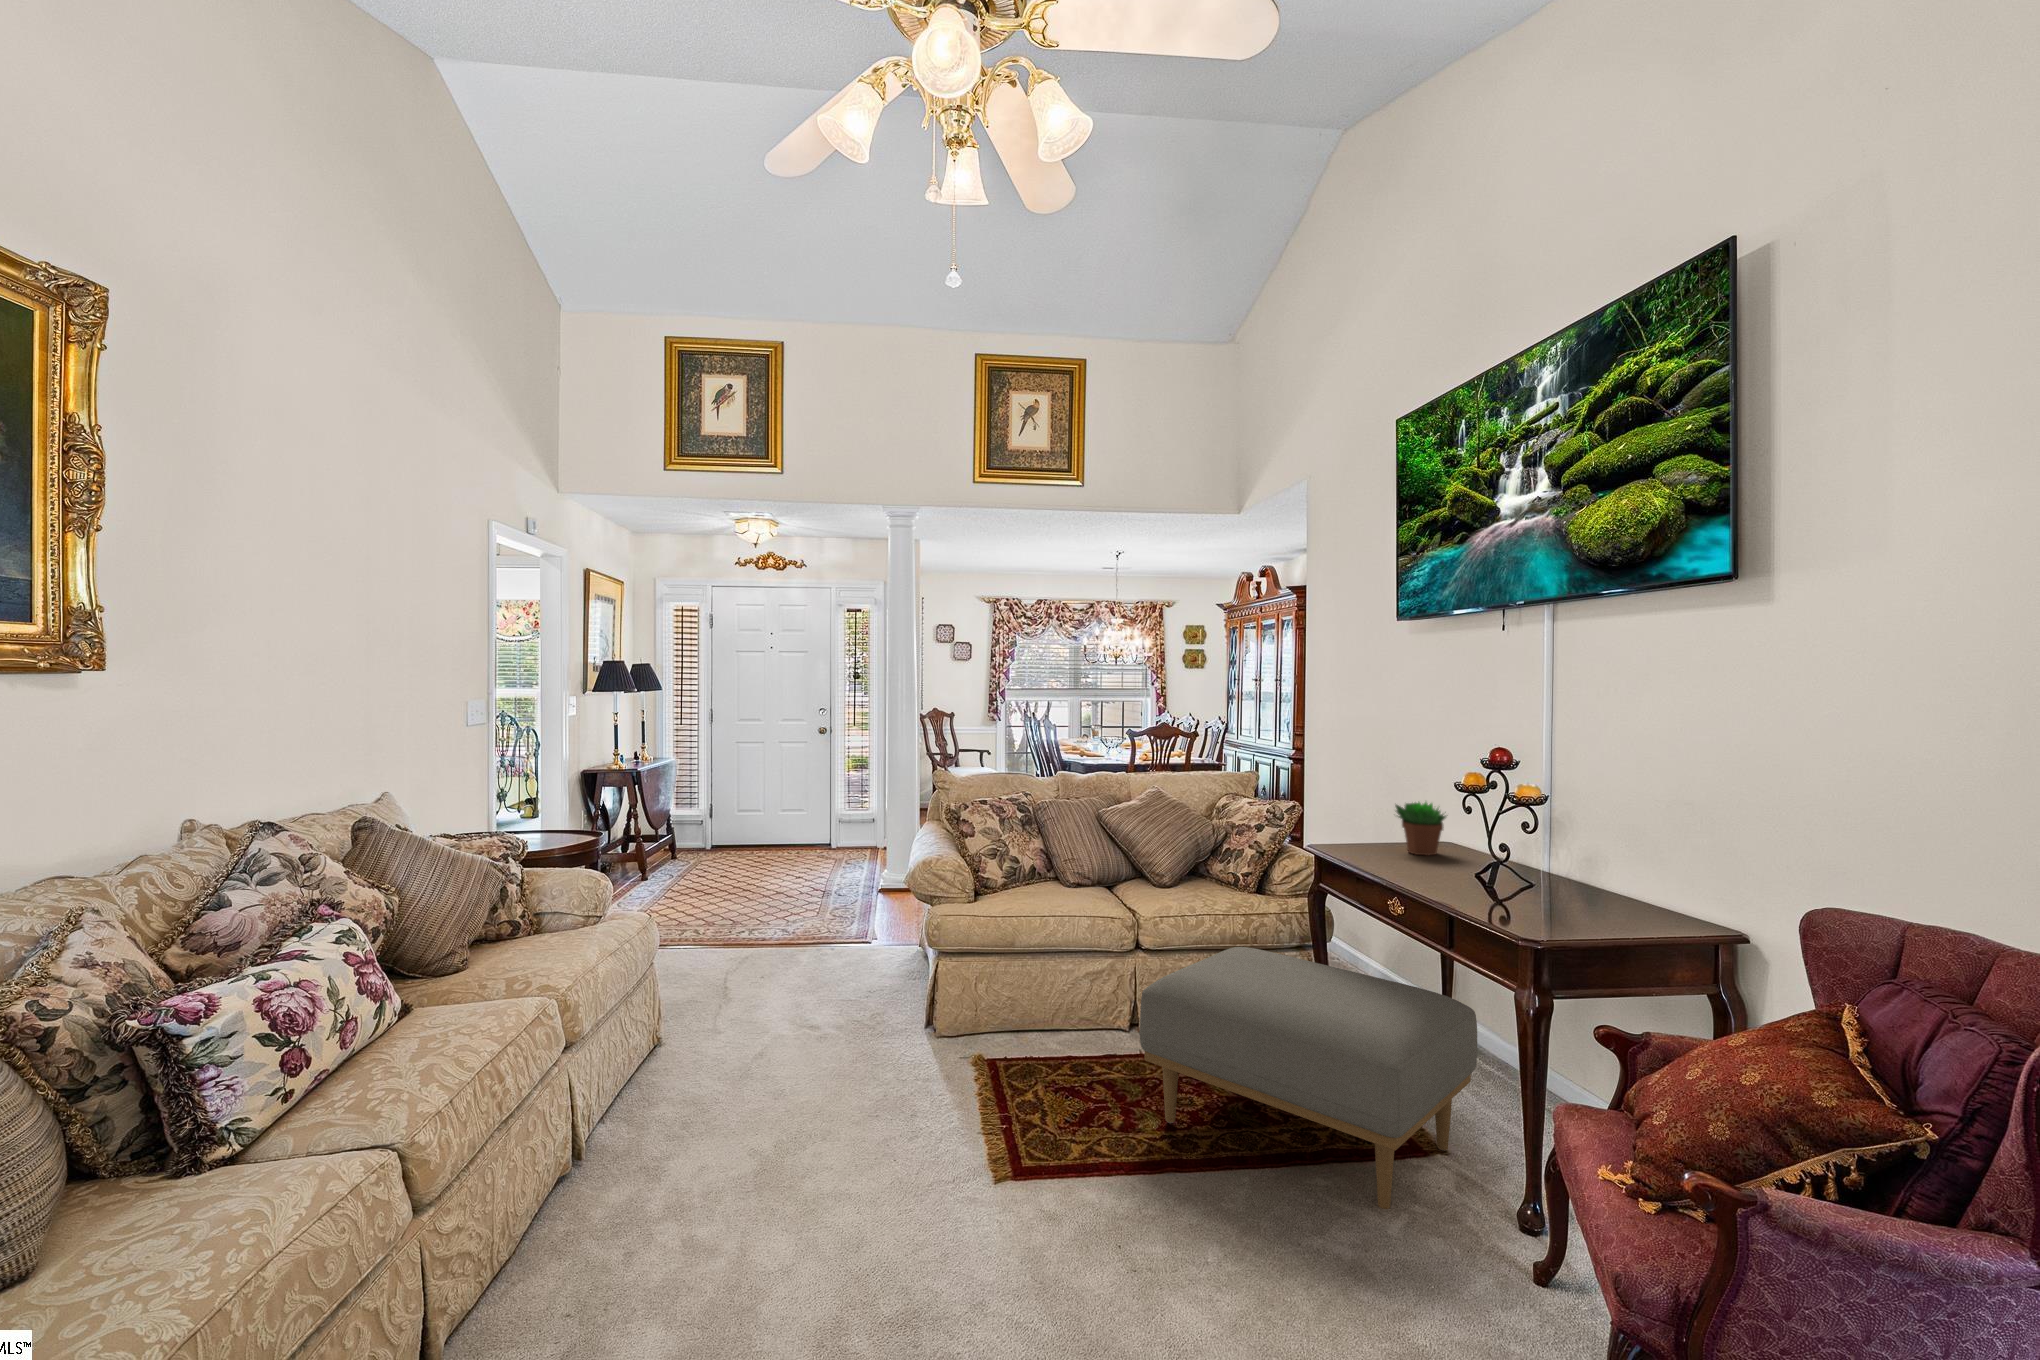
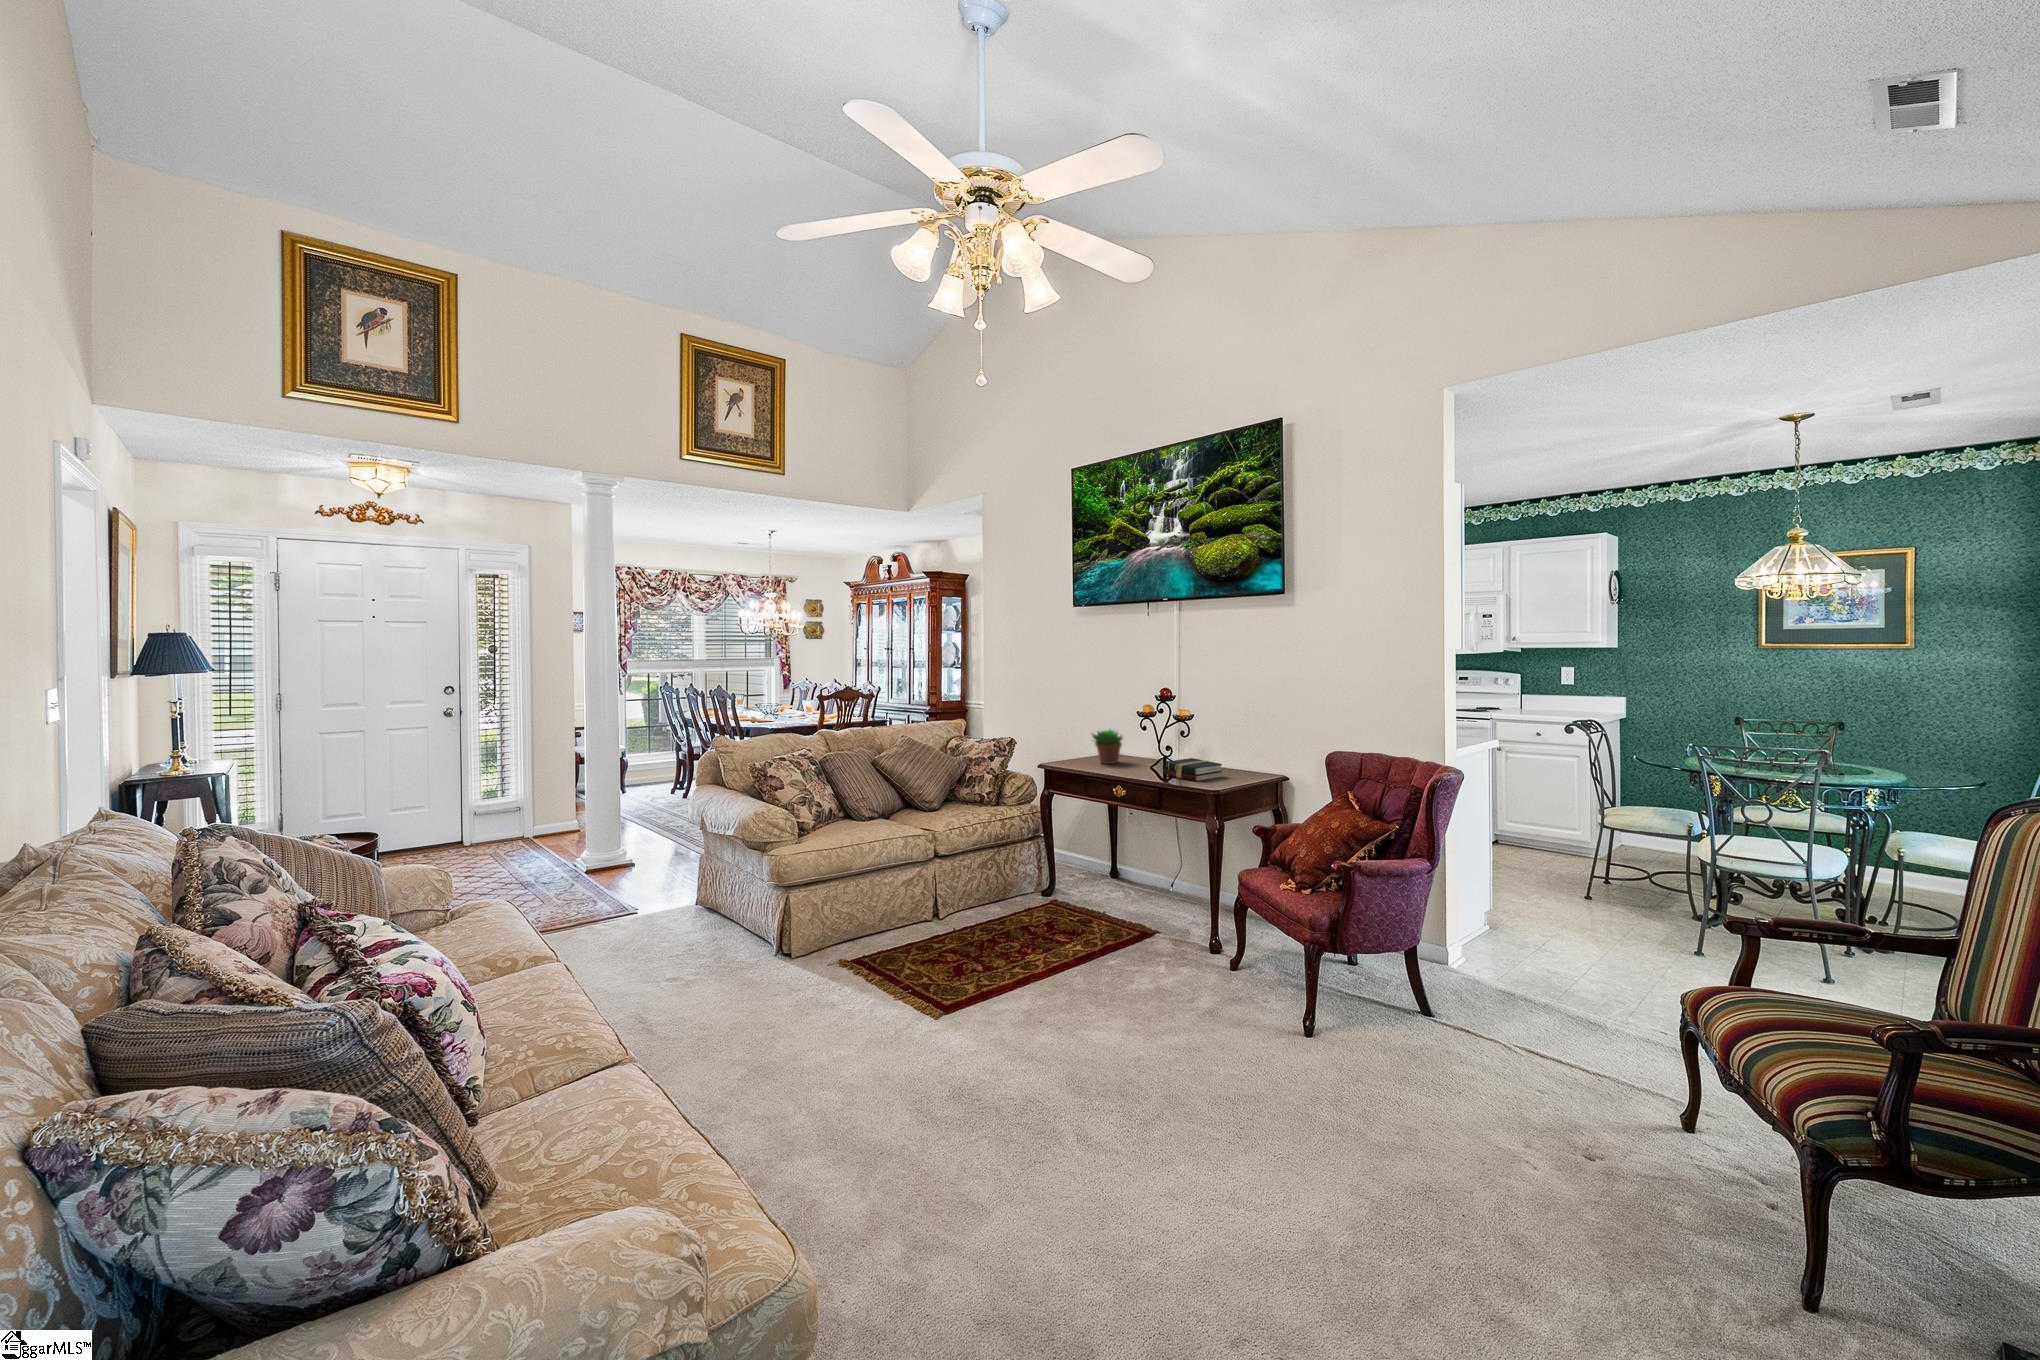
hardback book: none [1487,865,1603,908] -> present [1163,758,1224,781]
ottoman: present [1139,947,1477,1209] -> none [975,837,1165,963]

